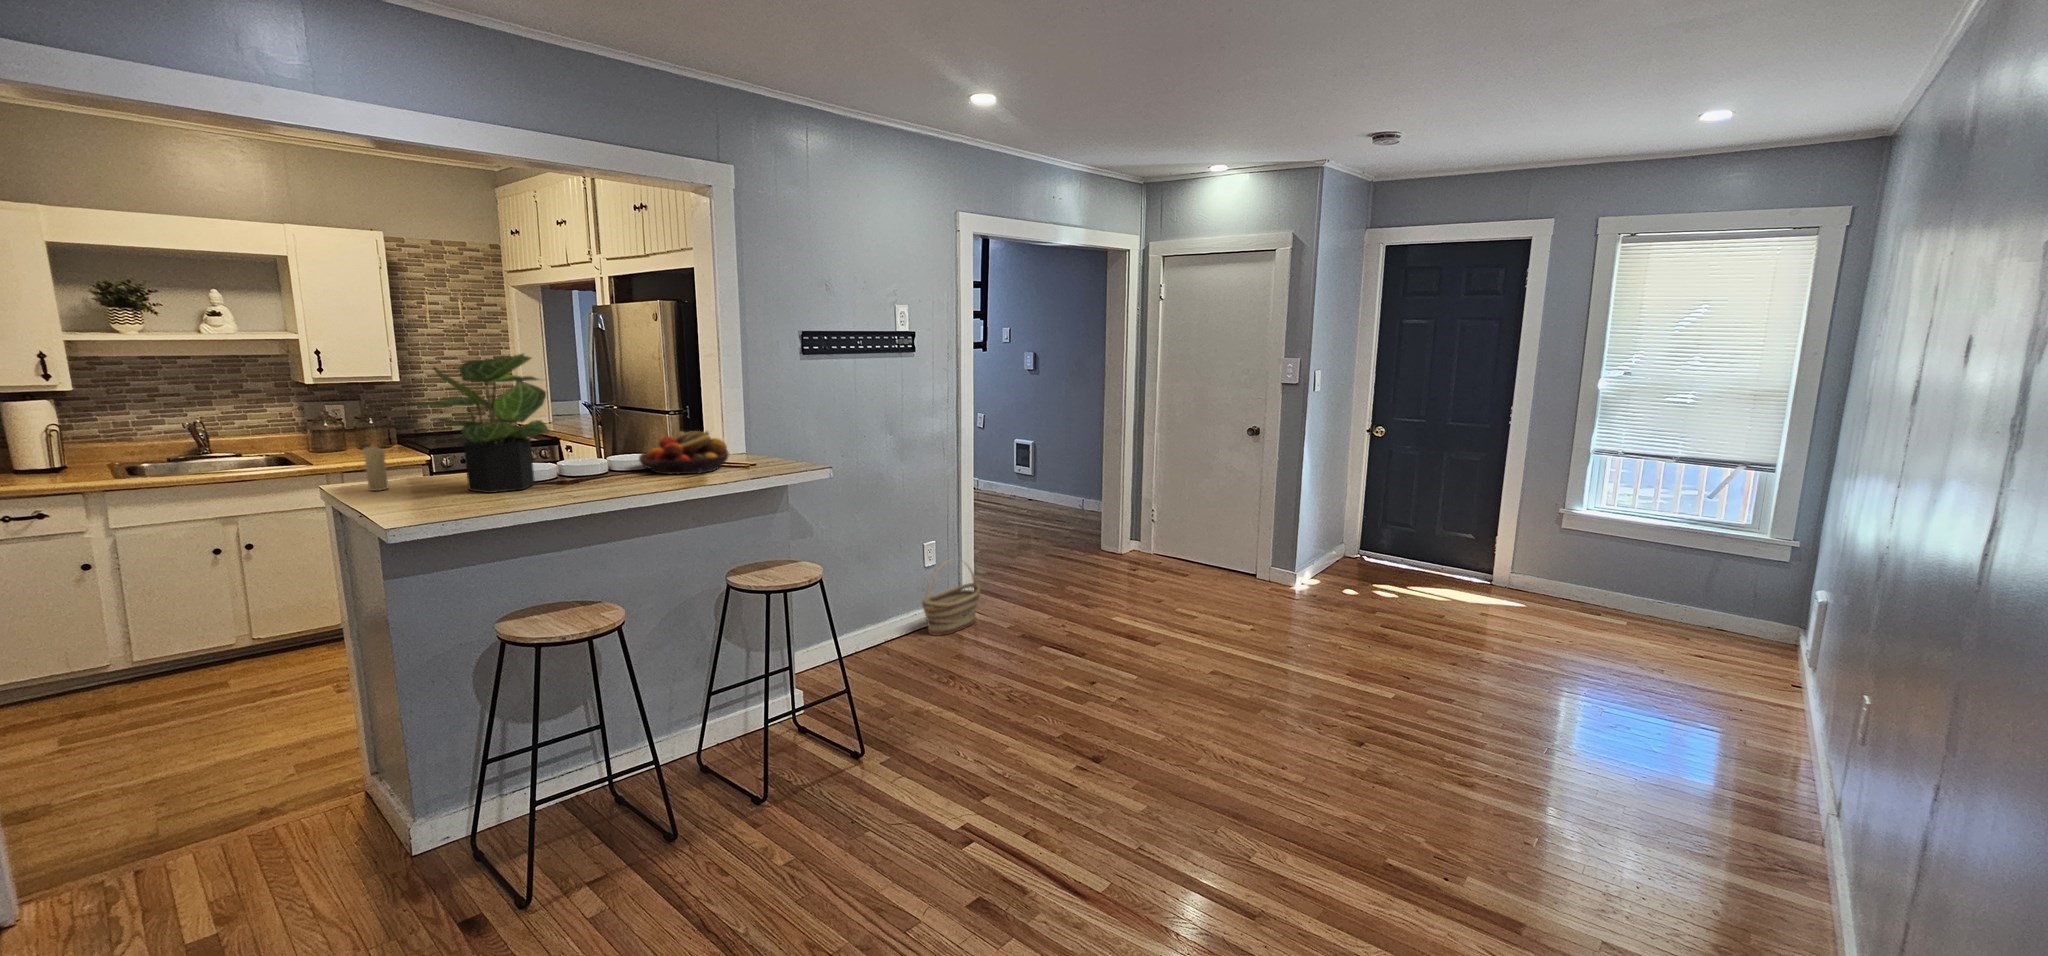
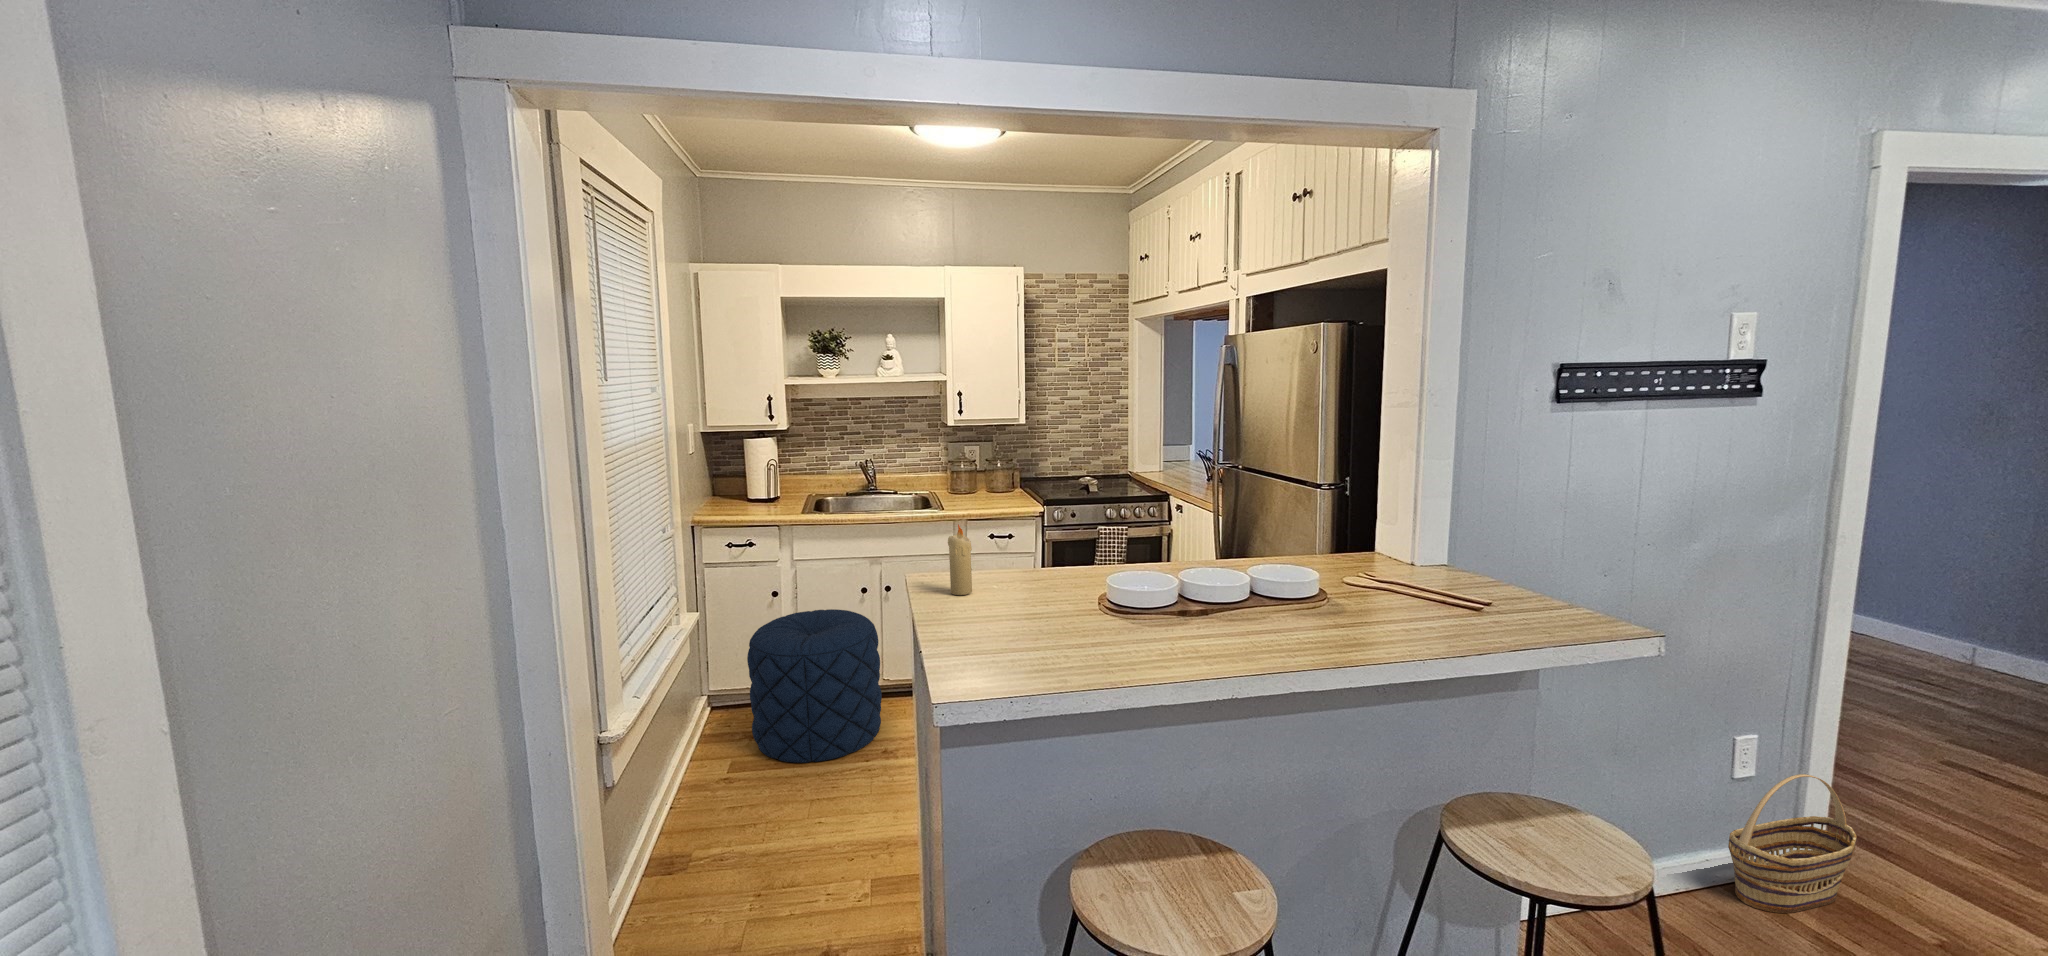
potted plant: present [418,354,549,493] -> none [1002,418,1176,624]
fruit bowl: present [639,431,729,475] -> none [1292,528,1442,616]
pouf: none [65,572,258,727] -> present [747,609,882,763]

